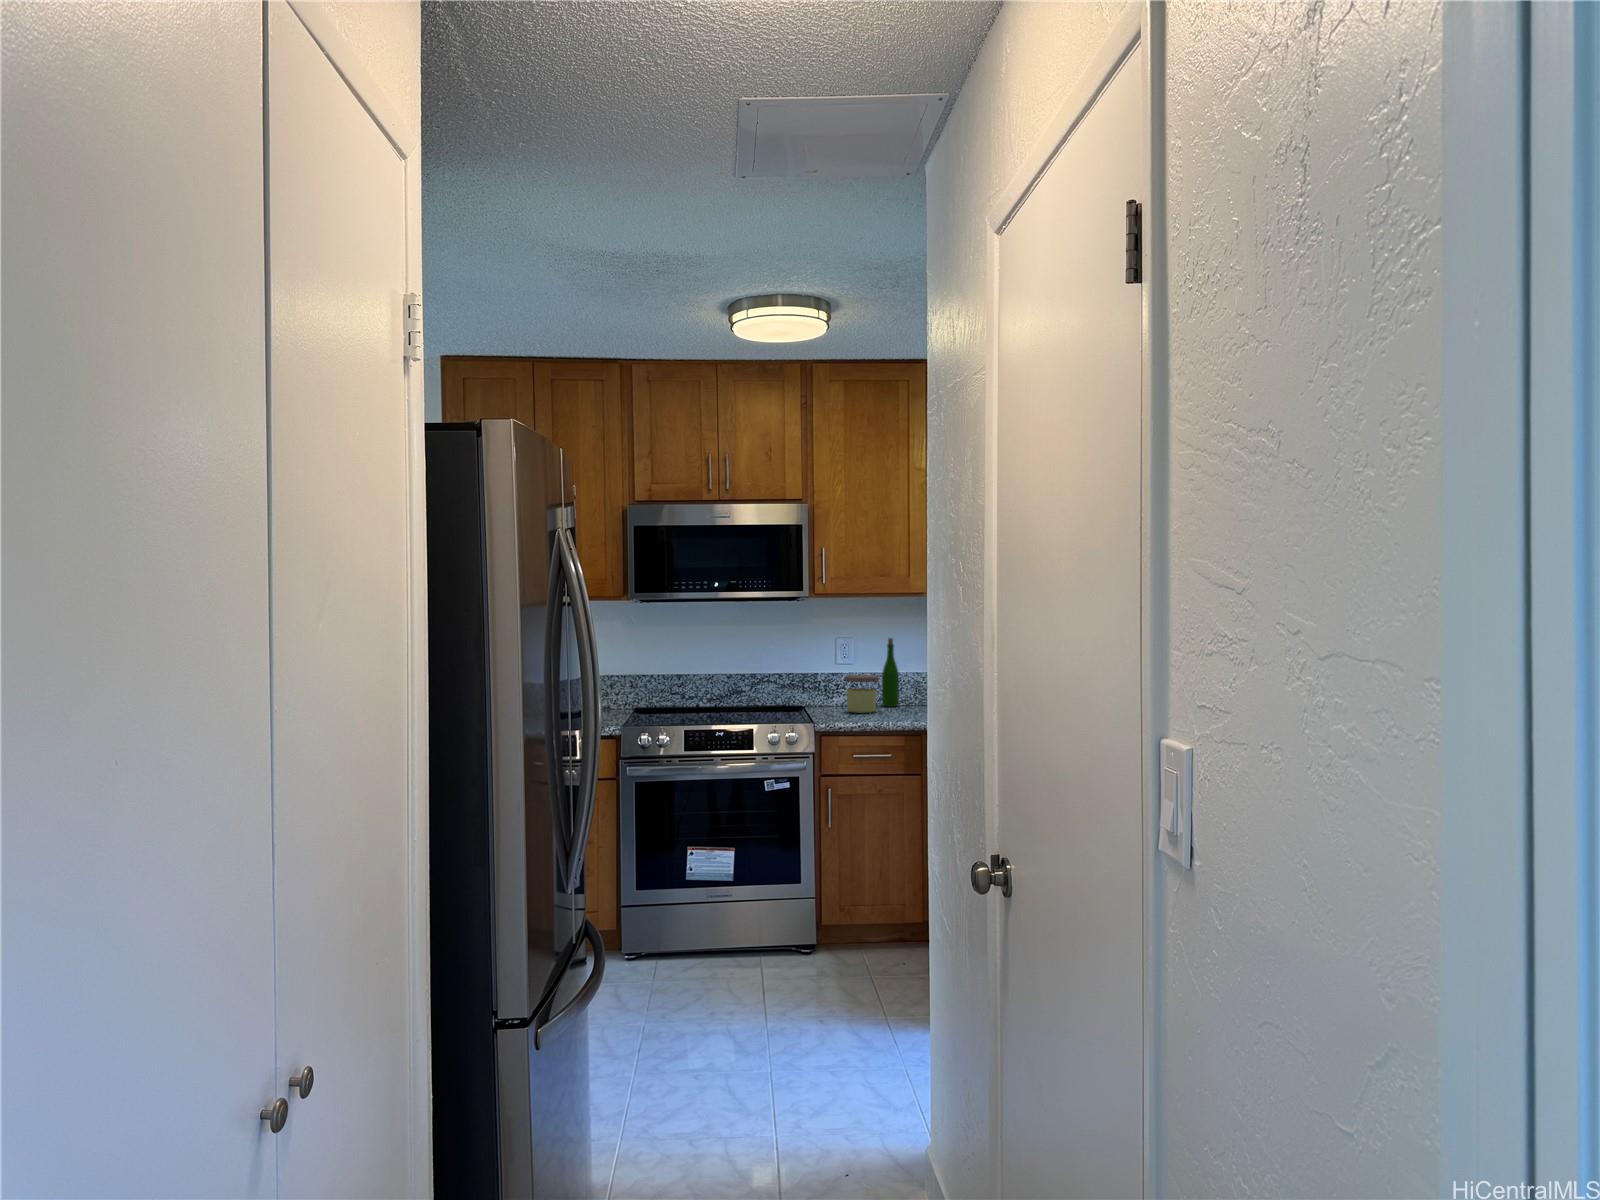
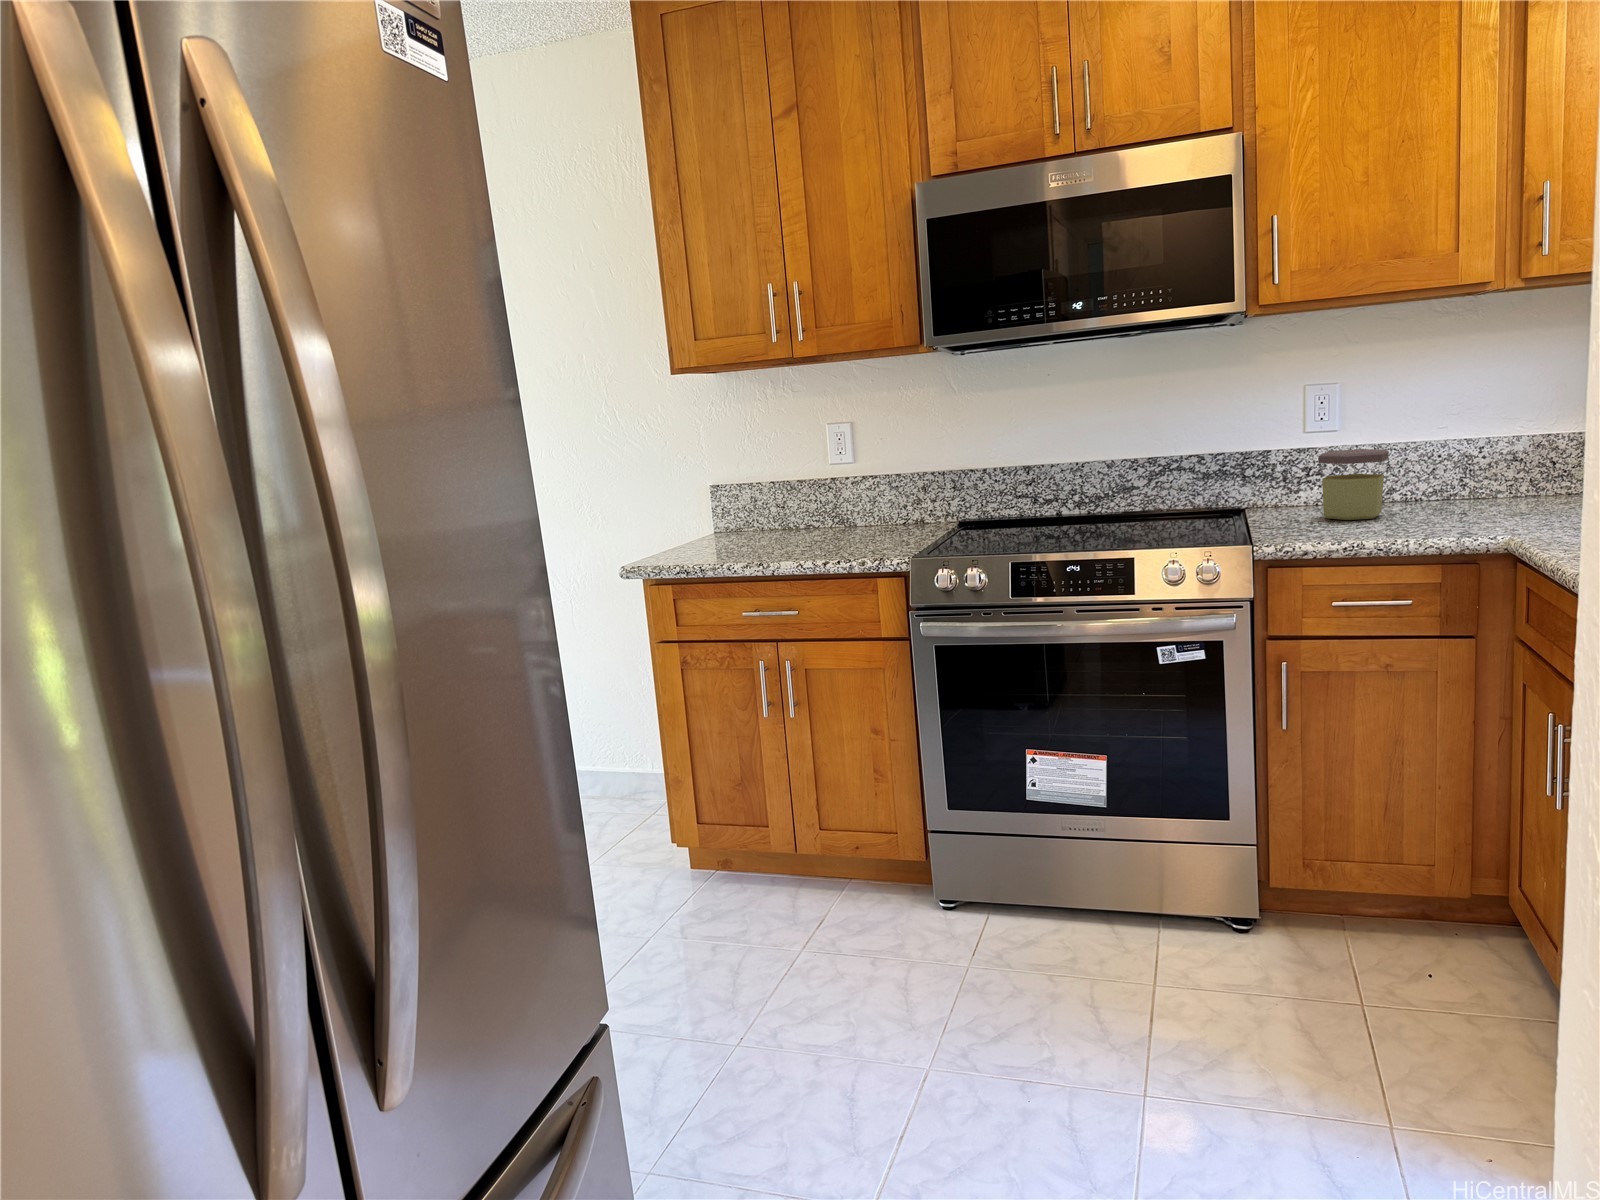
wine bottle: present [882,638,899,707] -> none [1394,377,1431,504]

